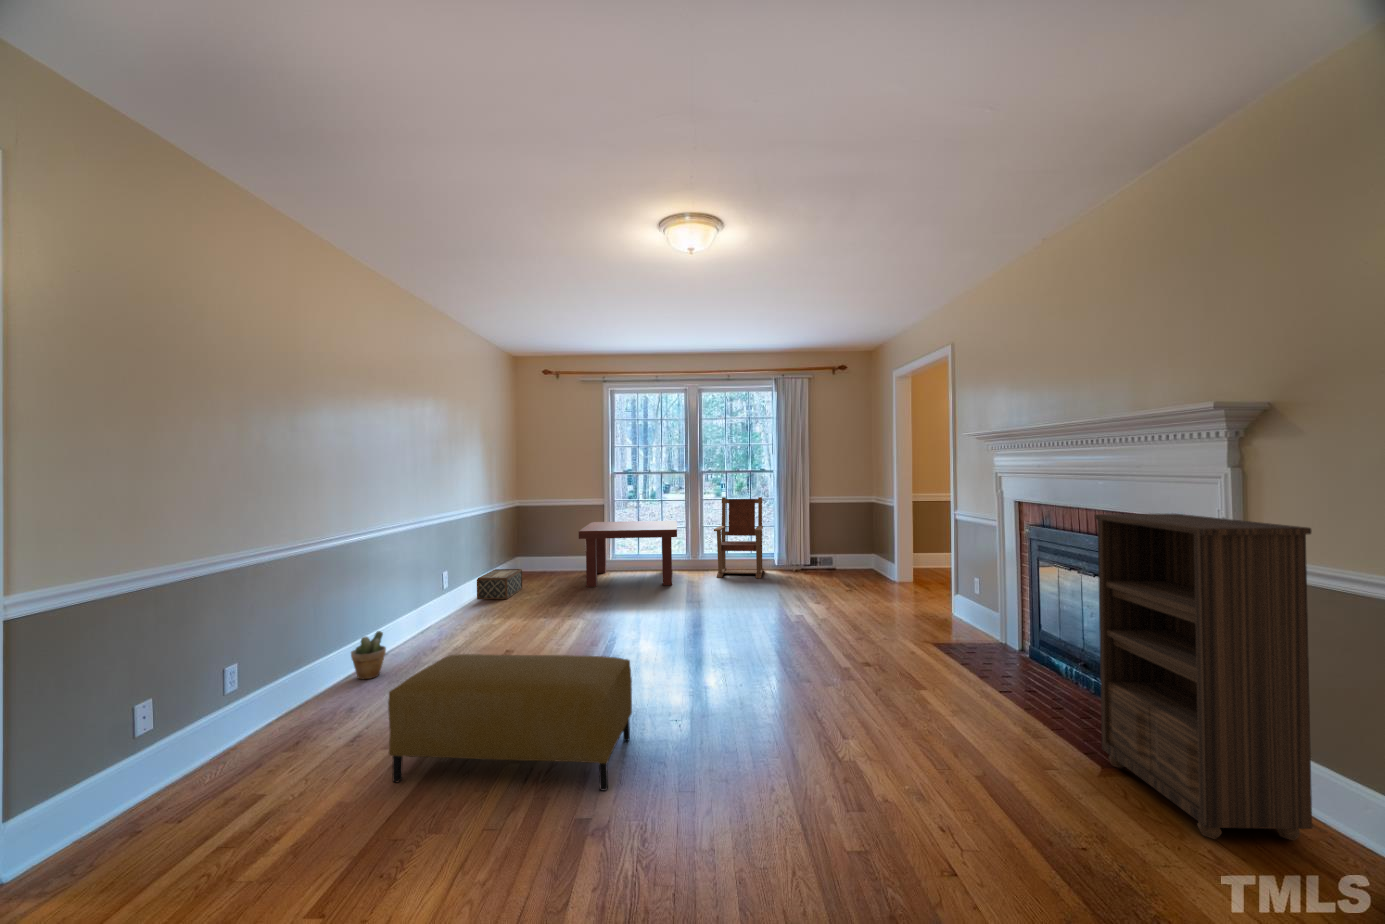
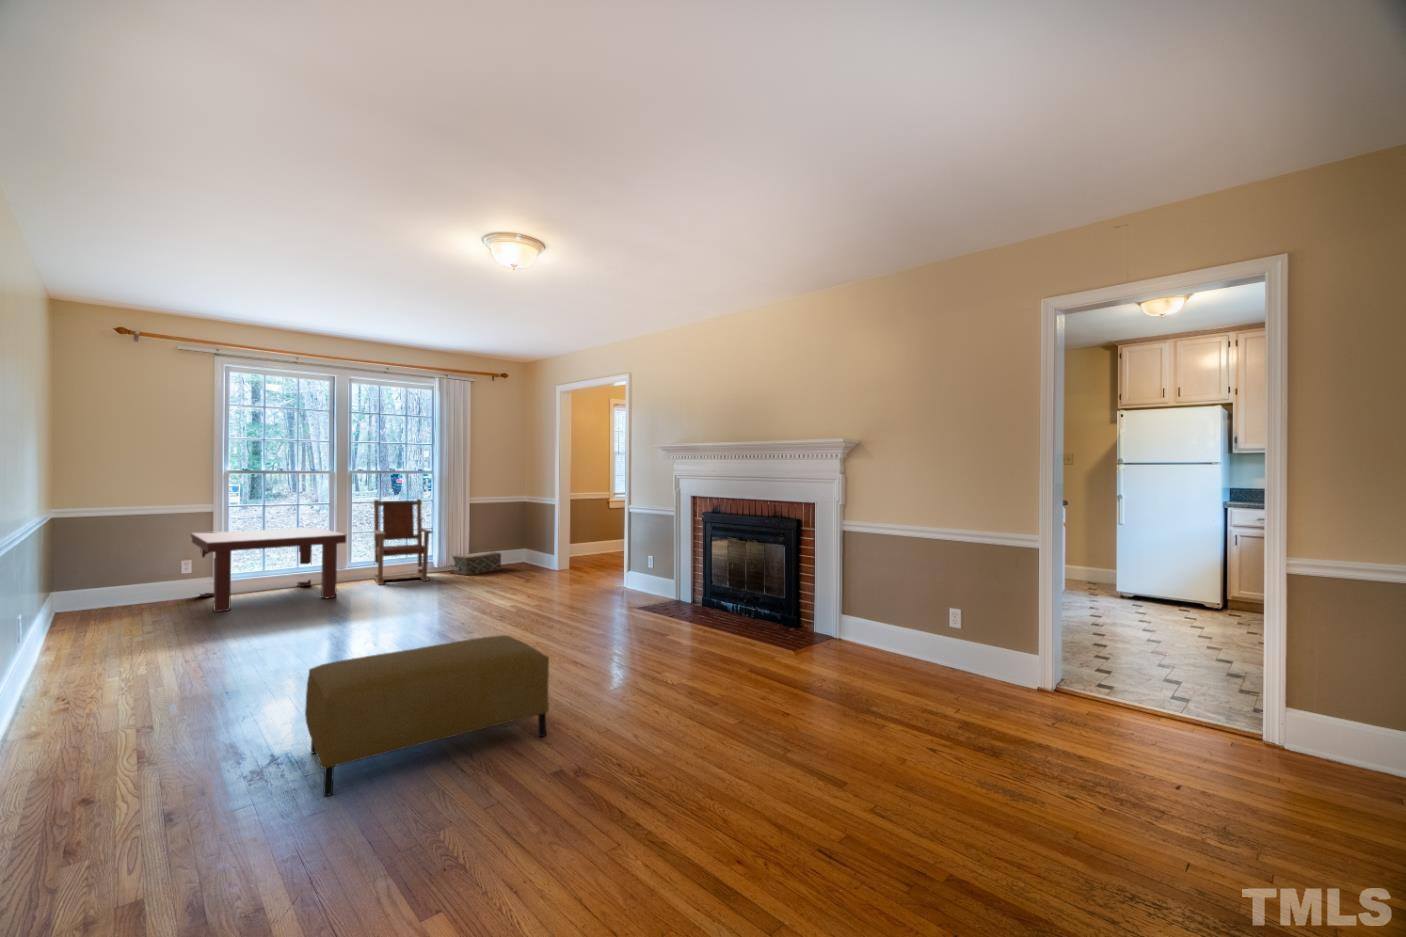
bookshelf: present [1095,514,1312,840] -> none [788,500,885,662]
woven basket: present [477,569,522,600] -> present [450,552,501,575]
potted plant: present [351,631,386,679] -> none [13,683,78,755]

